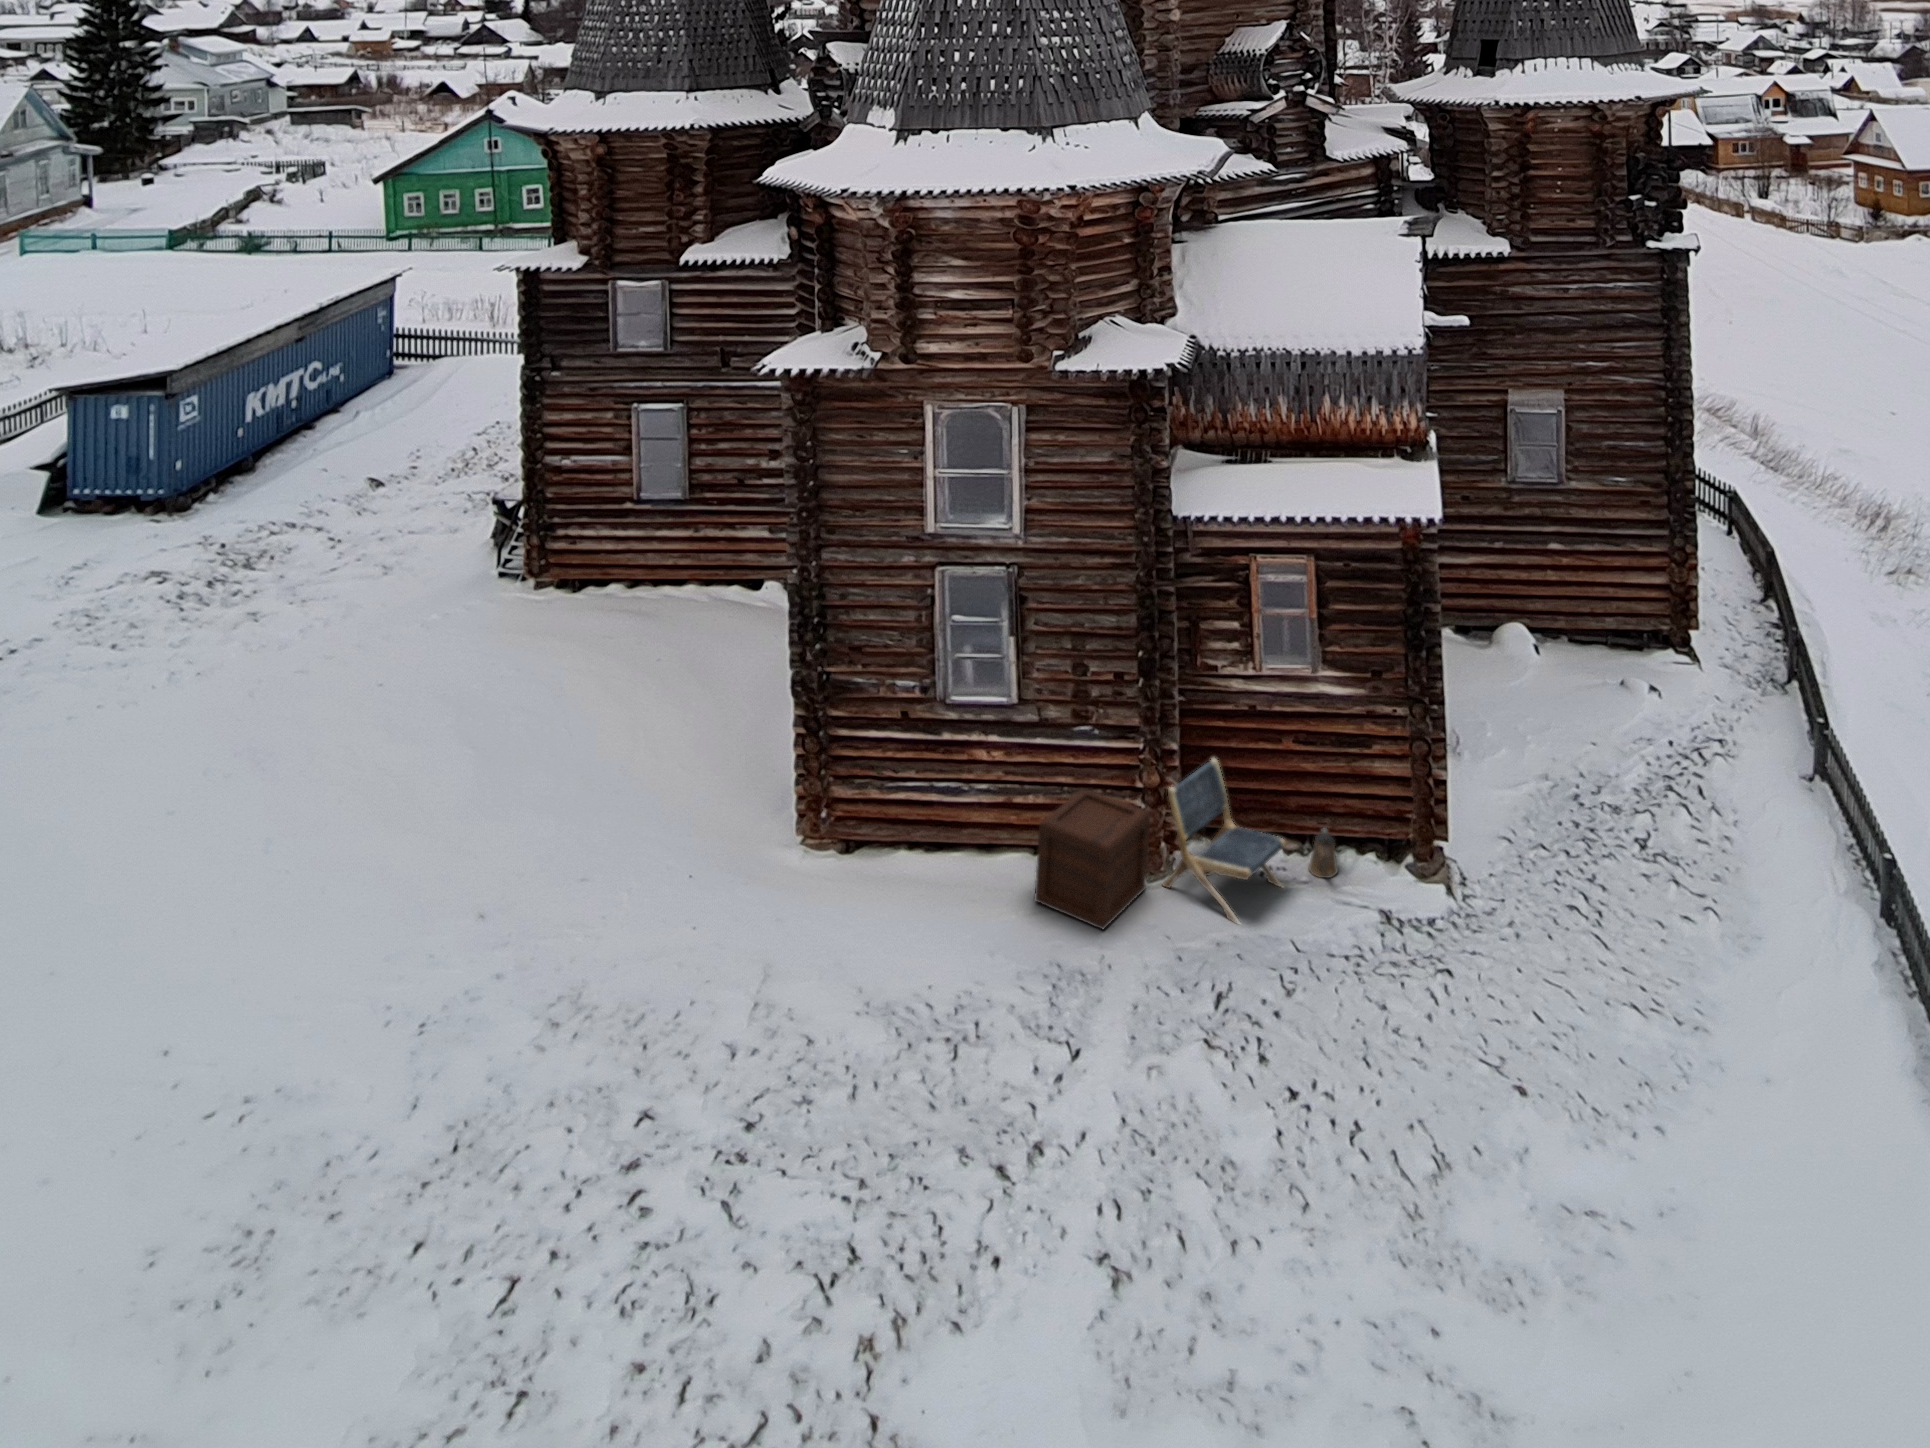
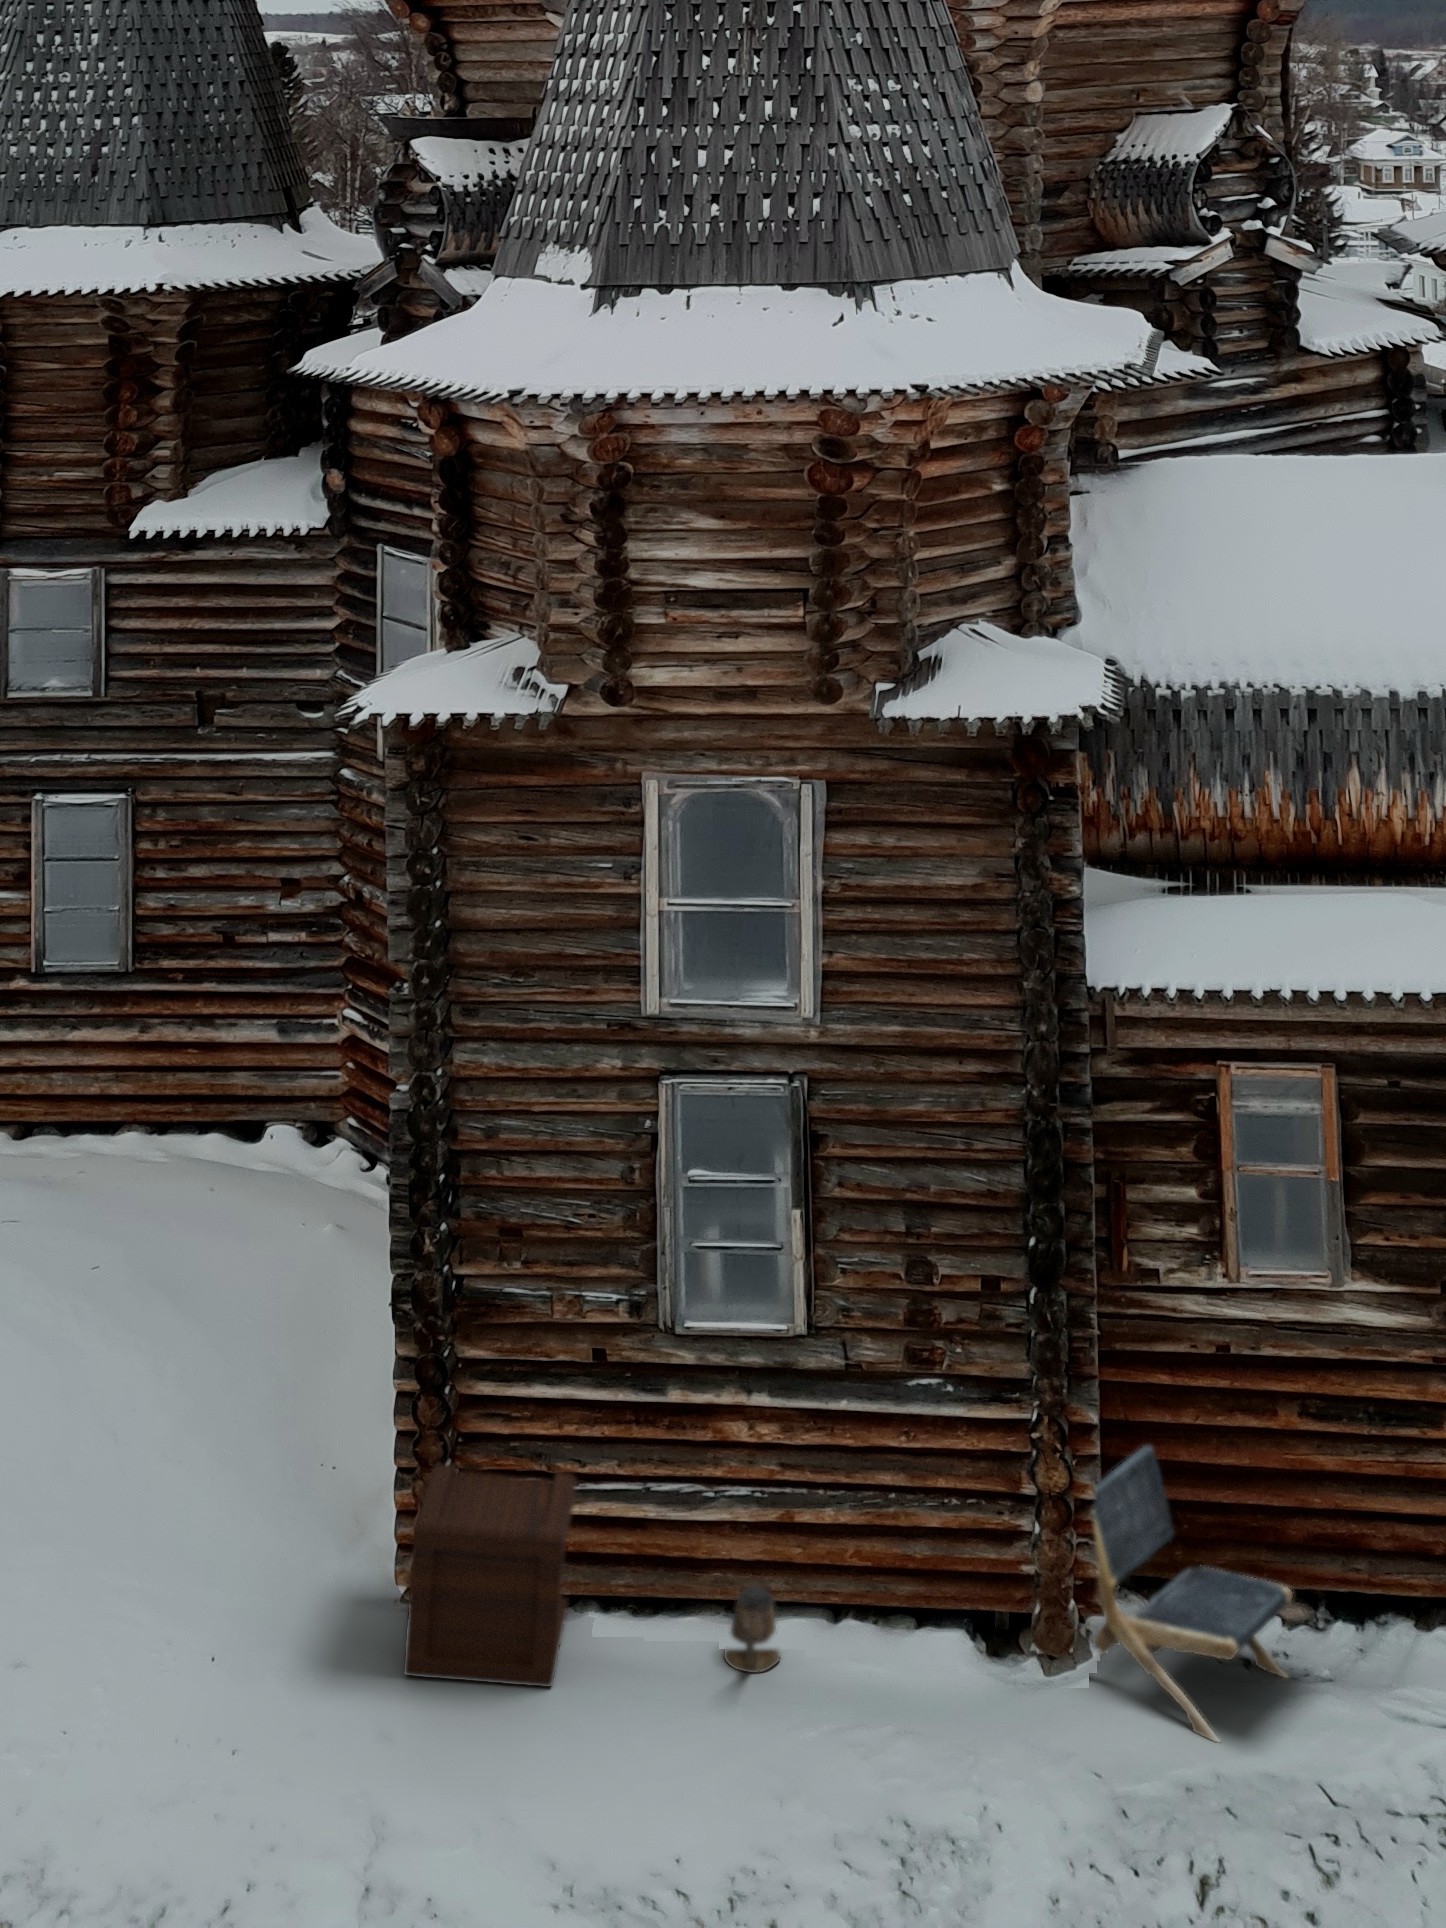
wooden crate: present [1035,790,1151,929] -> present [404,1464,578,1687]
watering can: present [1308,828,1338,878] -> present [724,1586,780,1673]

